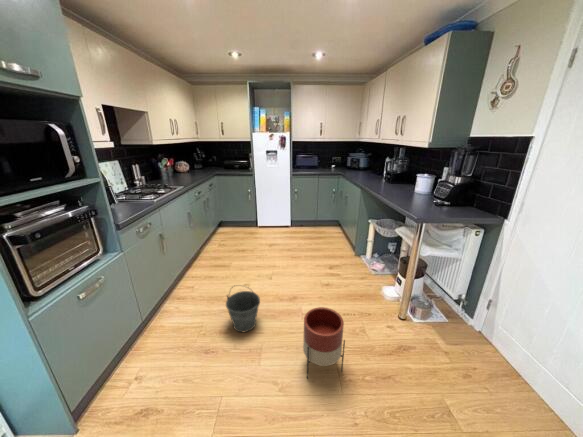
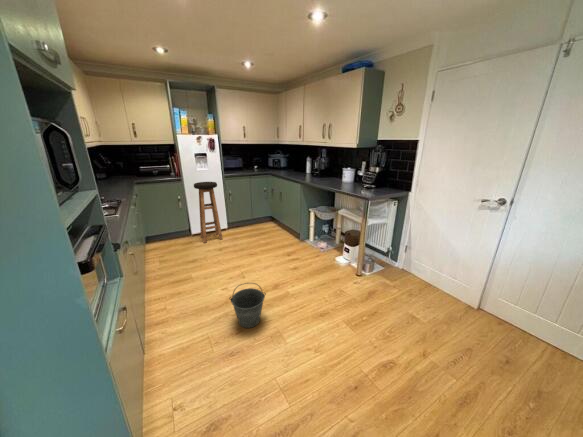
bar stool: none [259,178,281,237] -> present [194,182,223,243]
planter: present [303,307,345,379] -> none [318,277,350,337]

